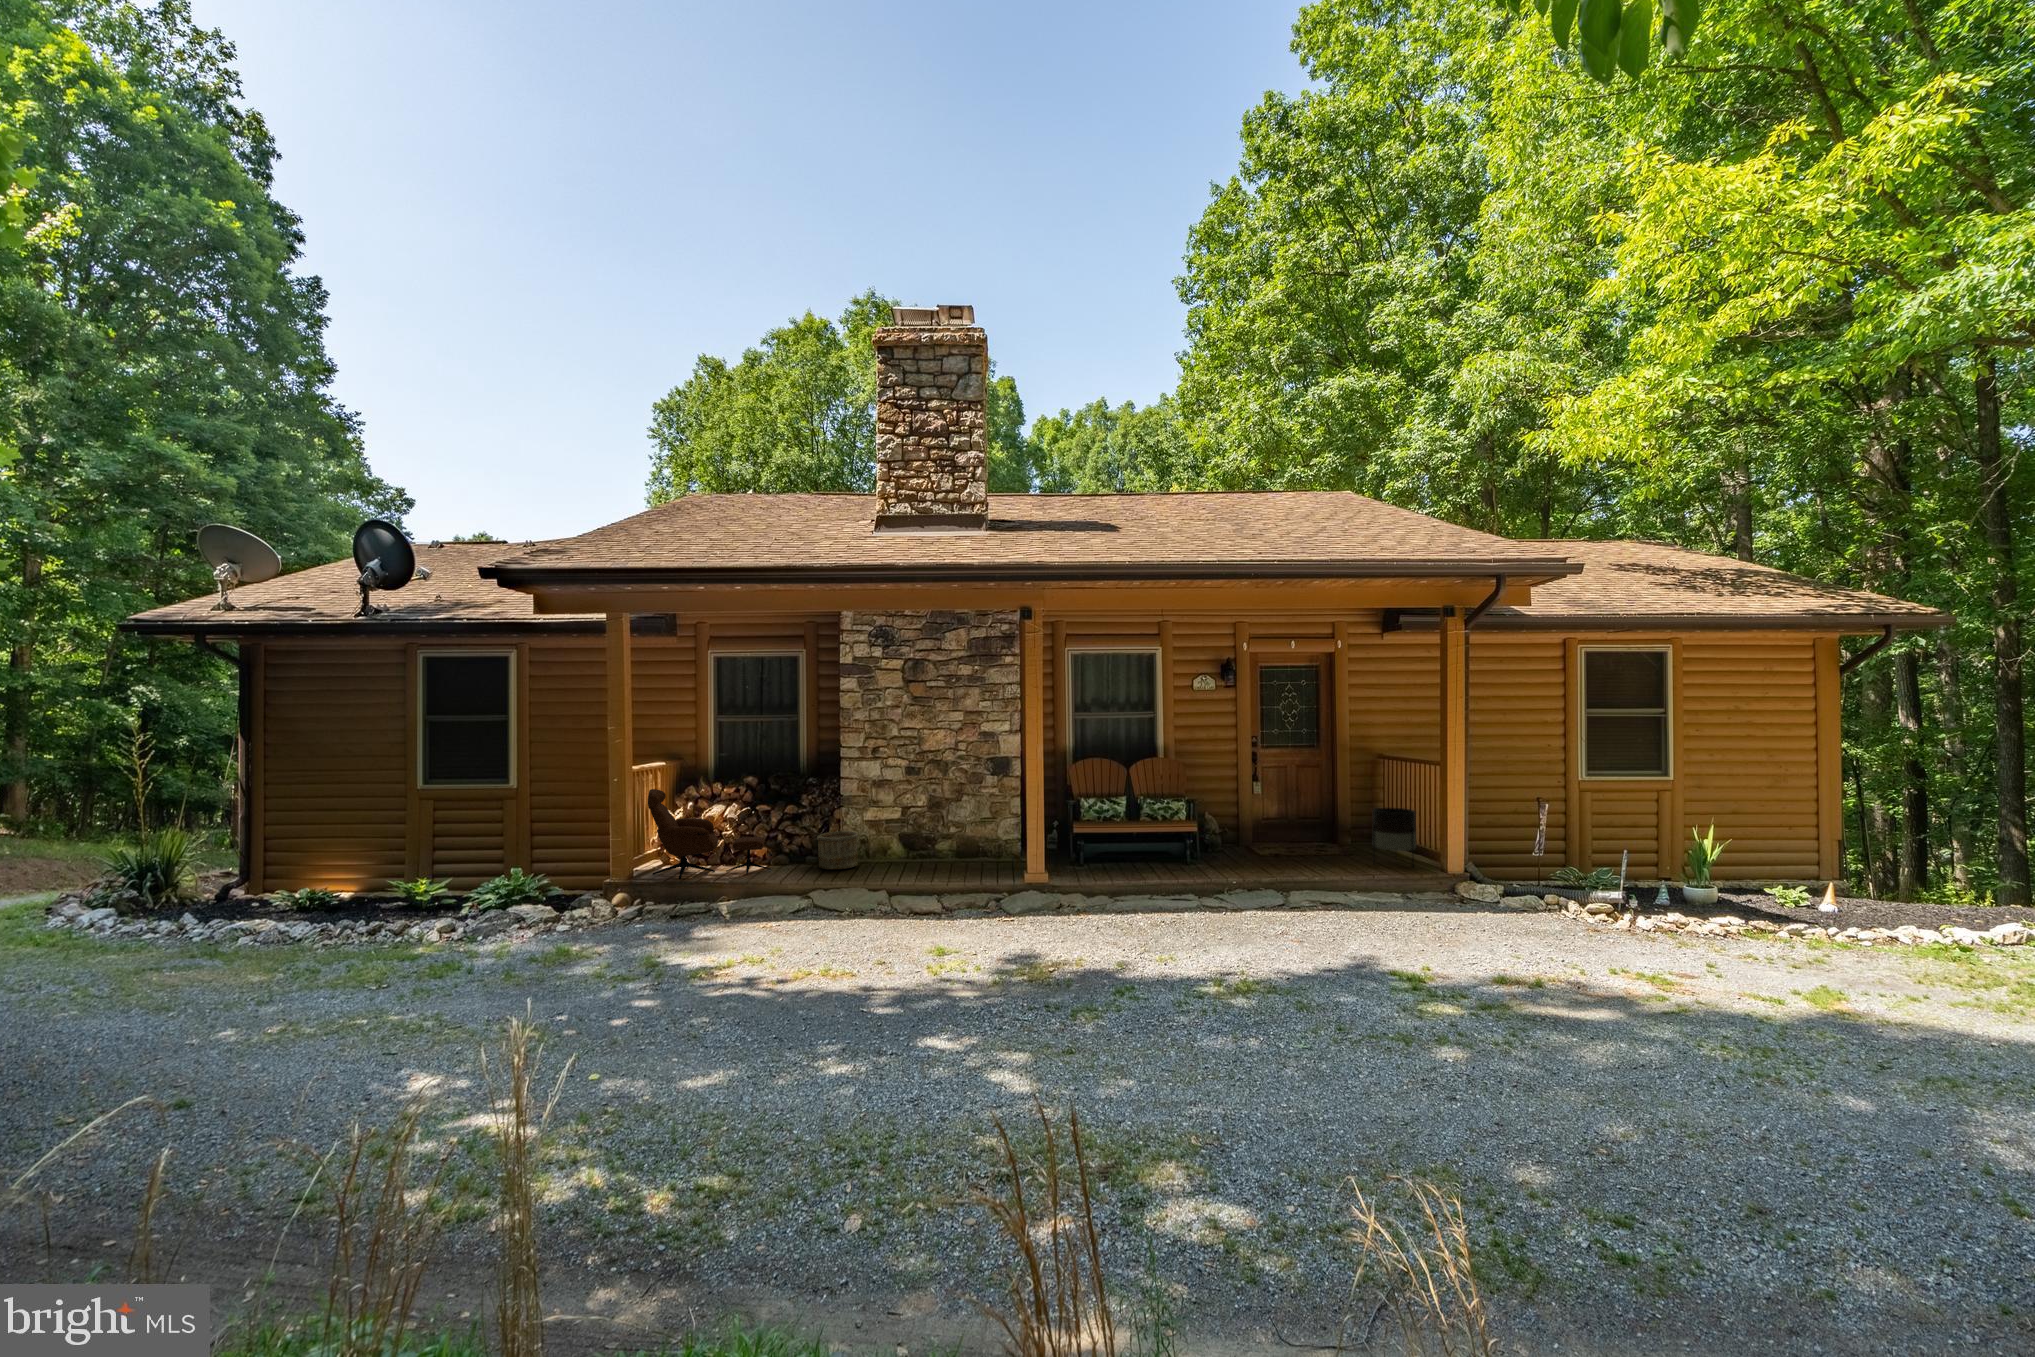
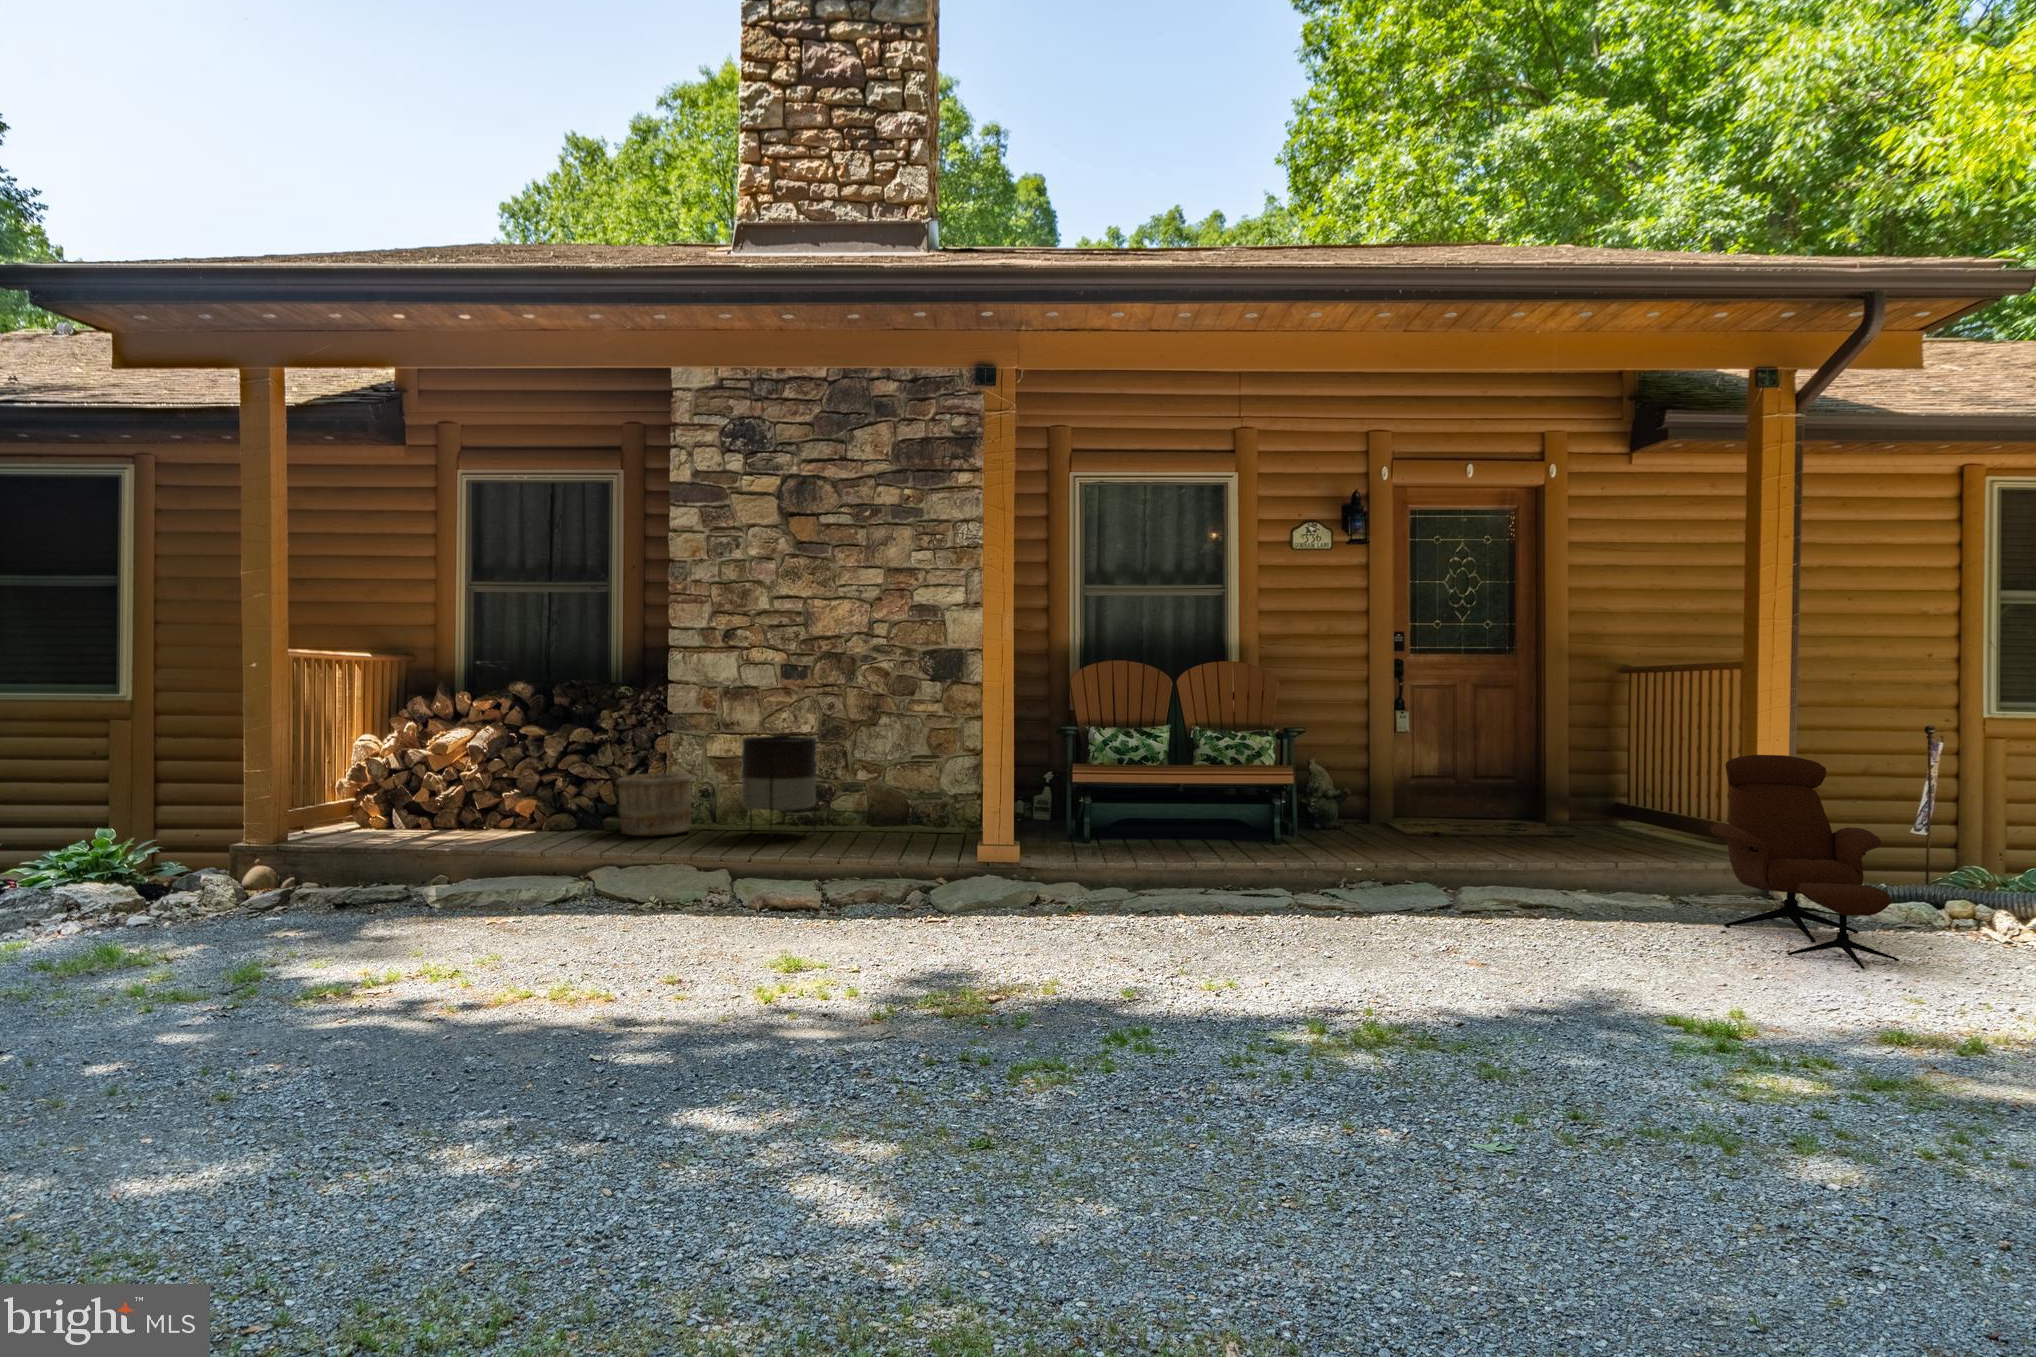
lounge chair: present [648,789,770,879] -> present [1711,755,1899,969]
planter: present [1373,808,1416,853] -> present [742,736,816,840]

